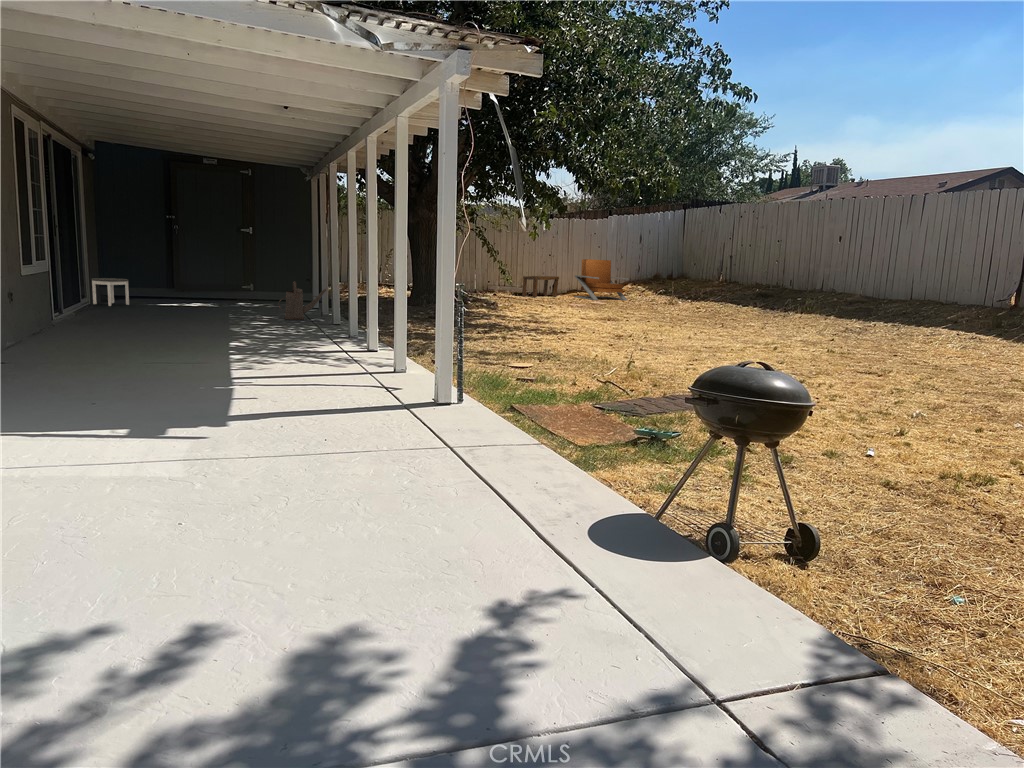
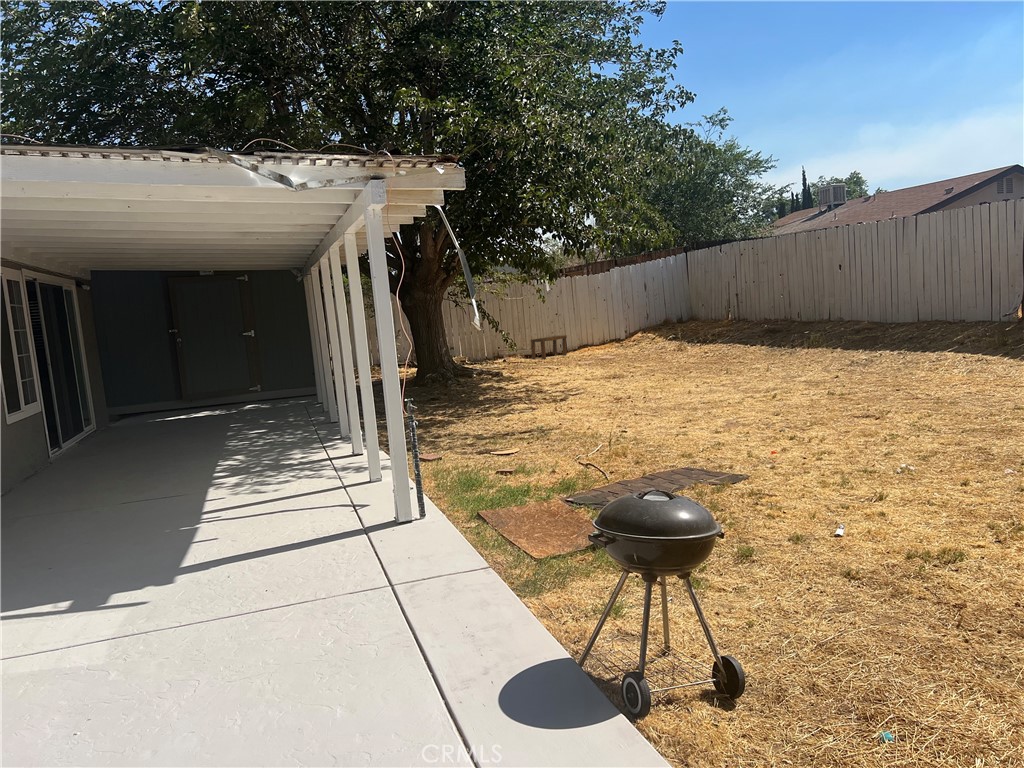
lounge chair: present [574,259,629,300] -> none [582,313,637,354]
round table: present [91,278,129,306] -> none [106,398,144,427]
watering can: present [278,281,326,320] -> none [279,384,324,422]

